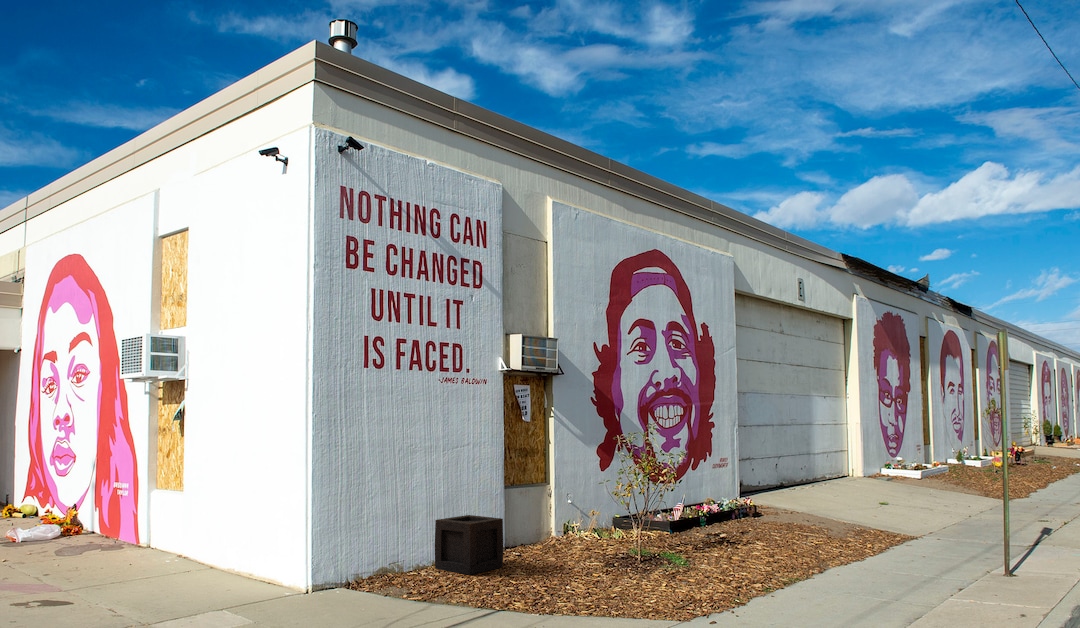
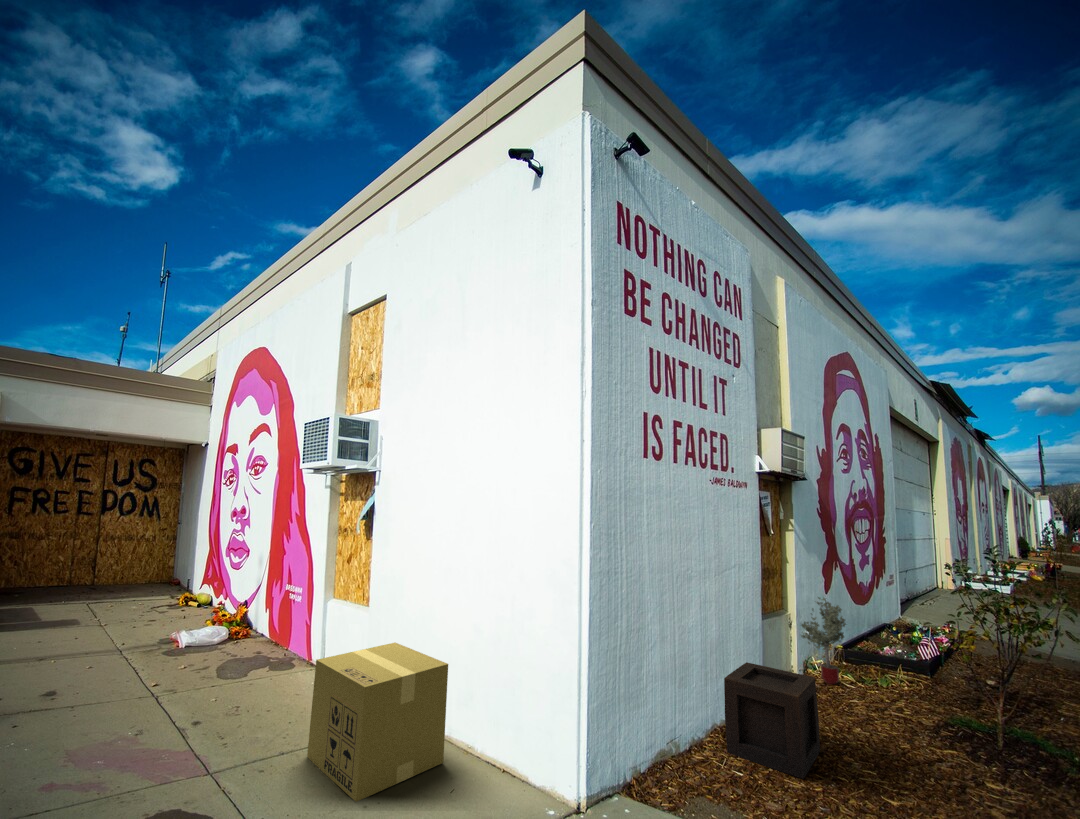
potted tree: none [556,476,599,545] -> present [801,597,846,684]
cardboard box: none [140,505,234,582] -> present [307,643,448,802]

